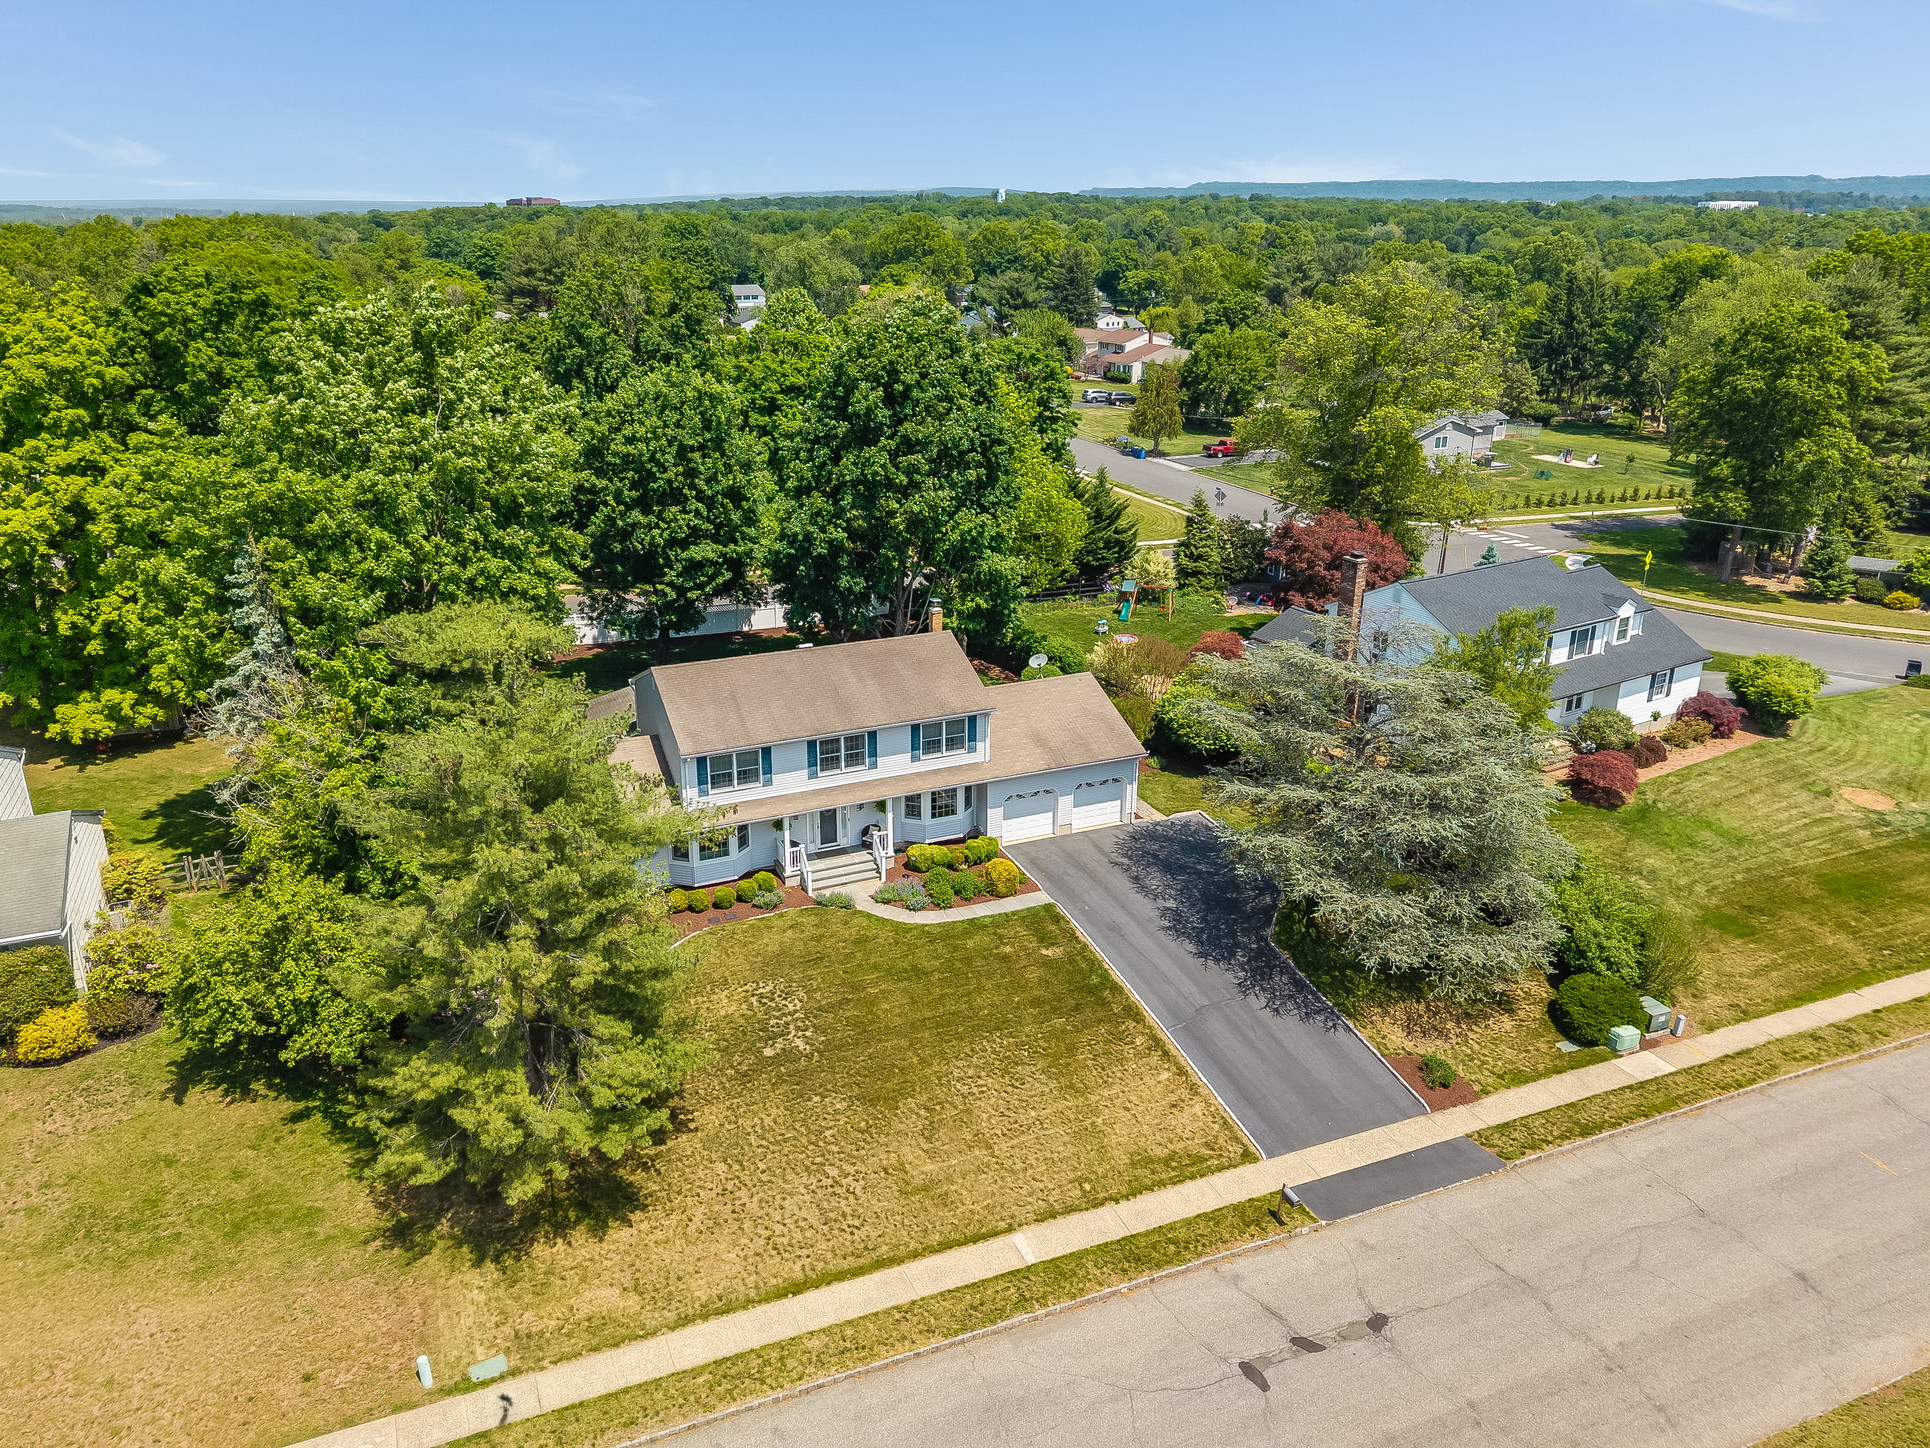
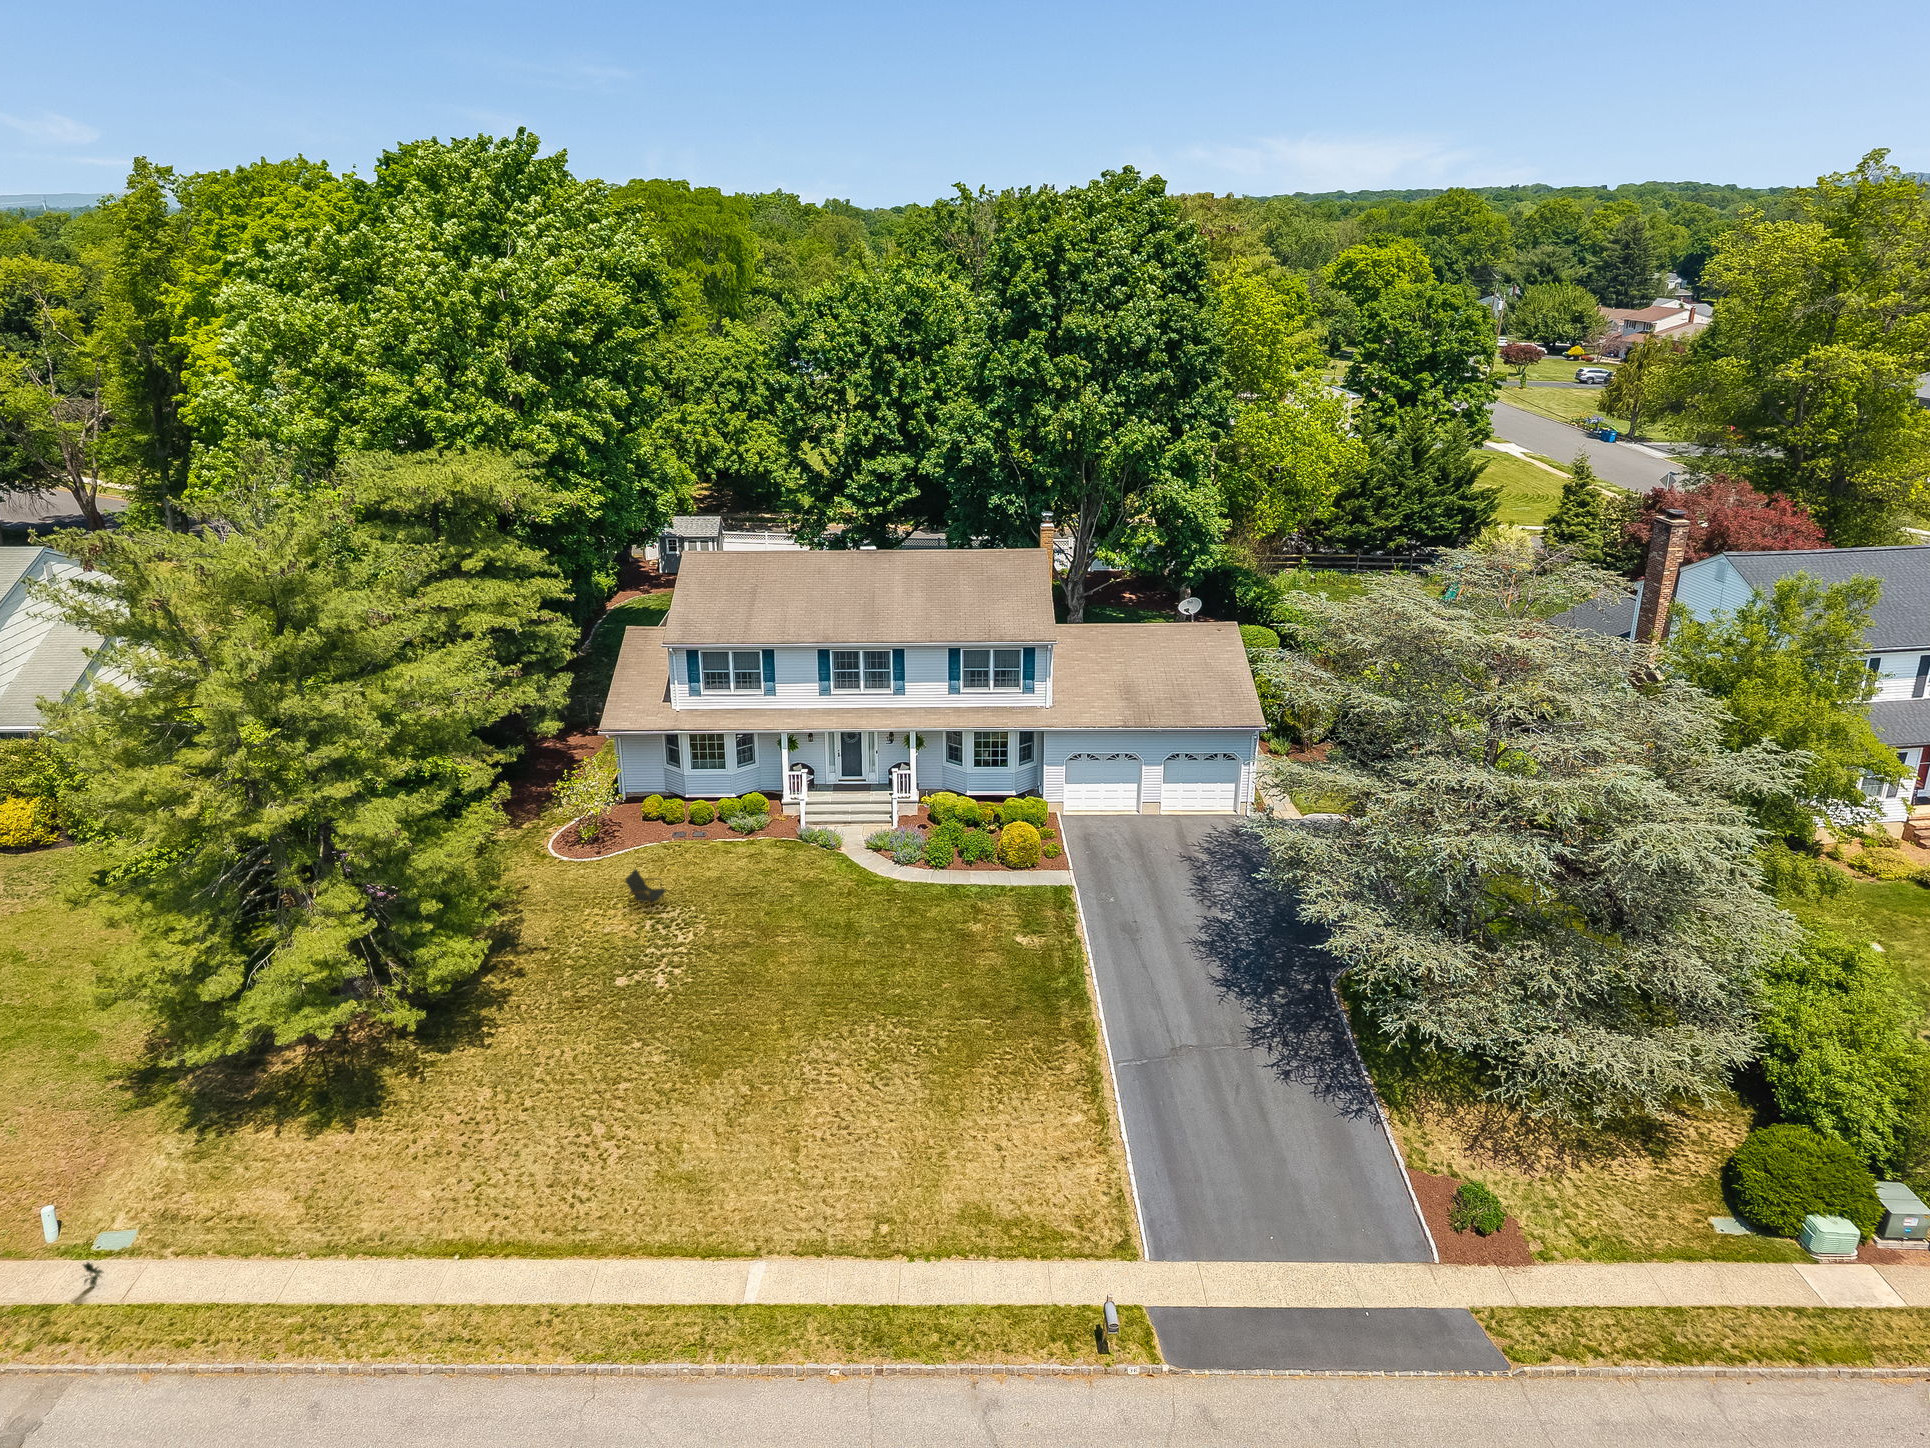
lounge chair: none [713,954,744,990] -> present [625,869,666,913]

